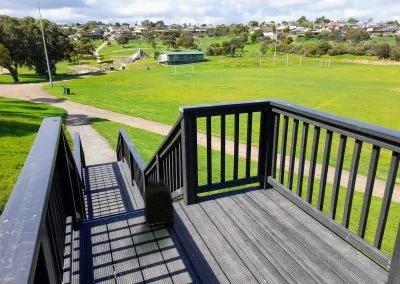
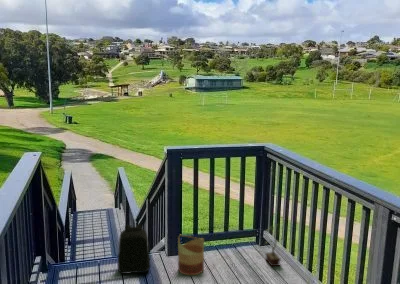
potted plant: none [272,169,296,208] -> present [266,226,283,266]
basket: none [199,186,223,222] -> present [178,235,204,275]

